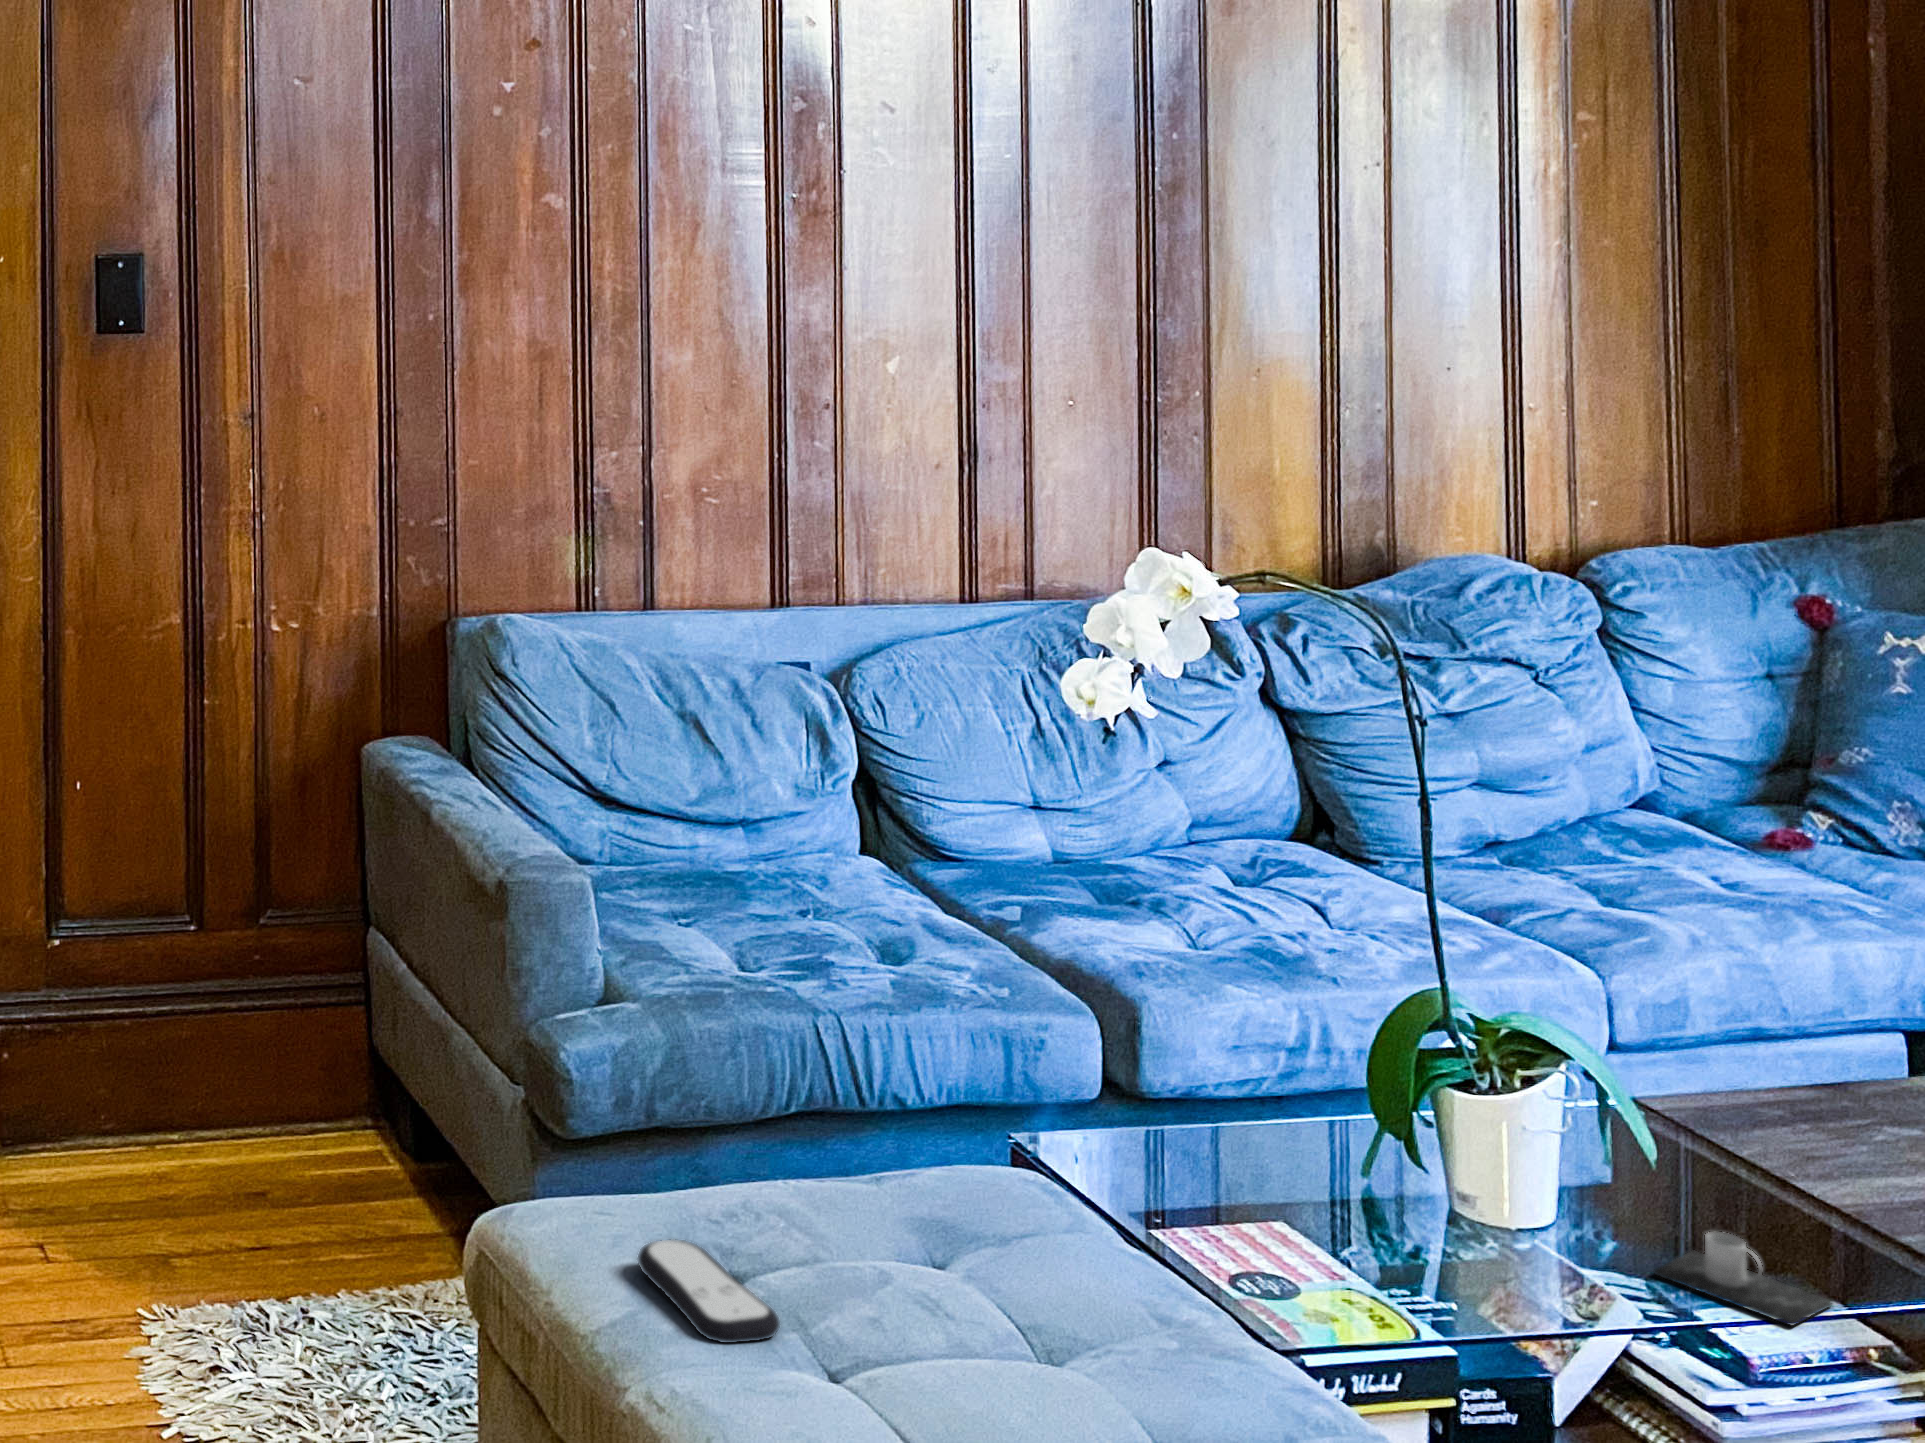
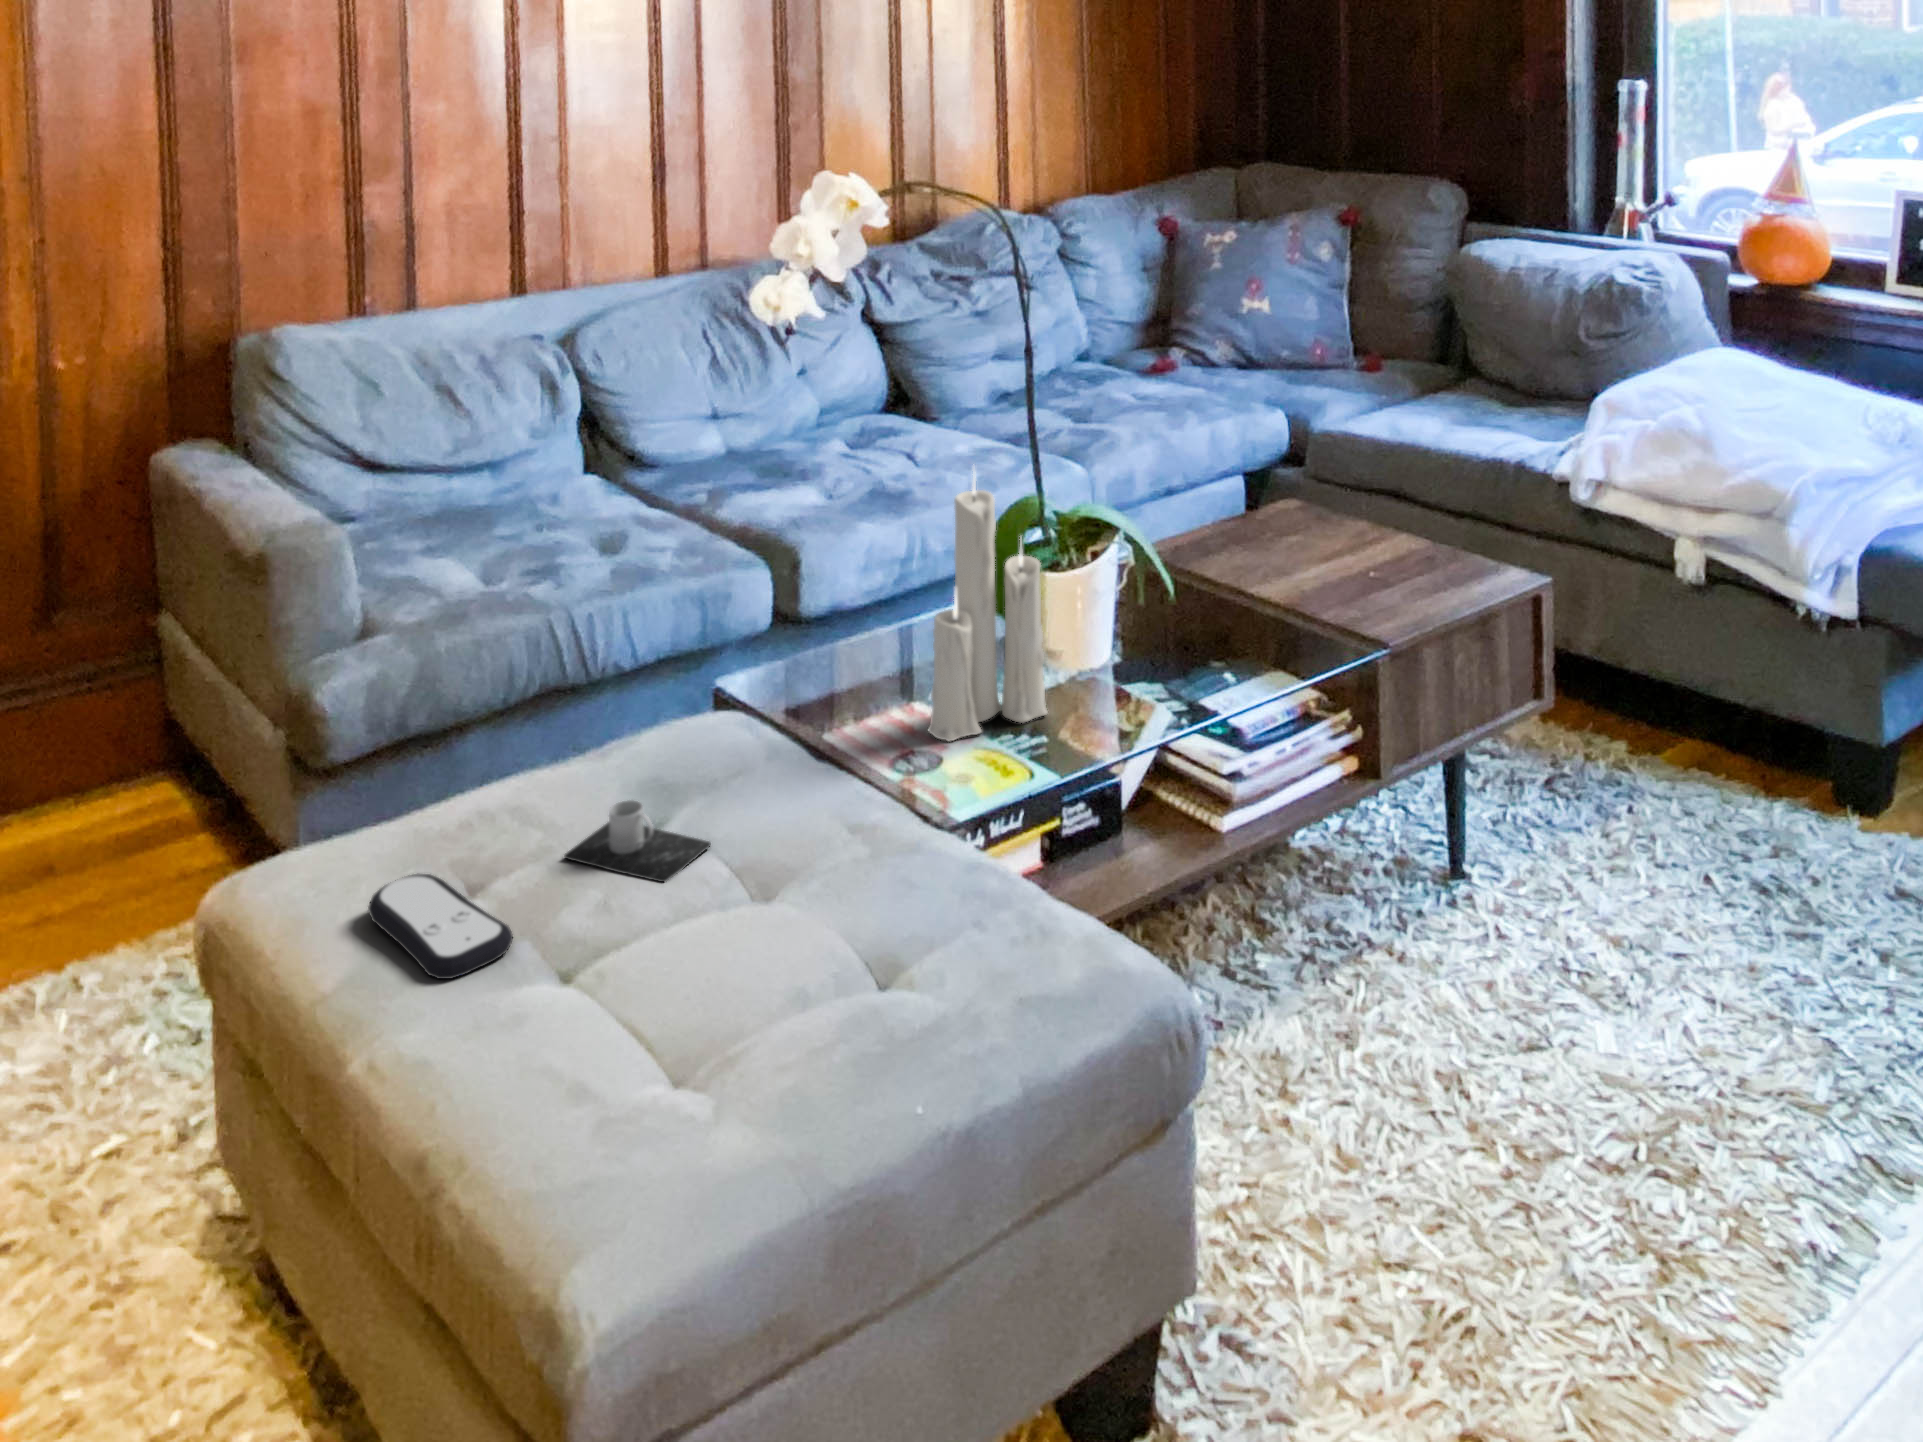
candle: none [1283,918,1458,1285] -> present [928,477,1047,741]
mug: present [1654,1232,1832,1326] -> present [564,800,711,883]

